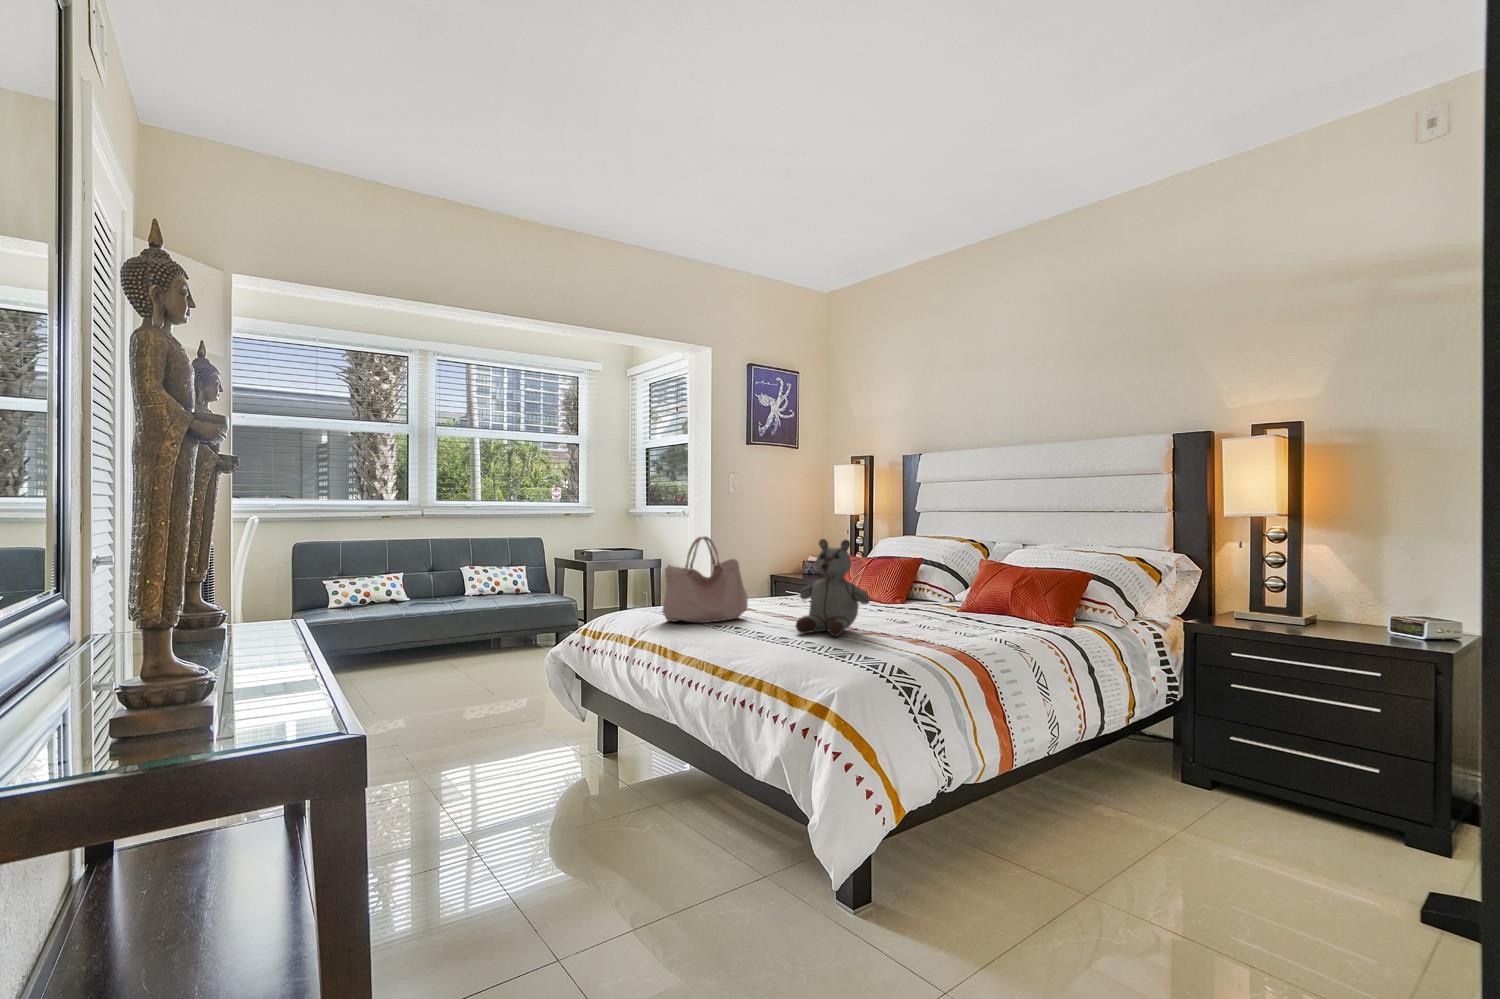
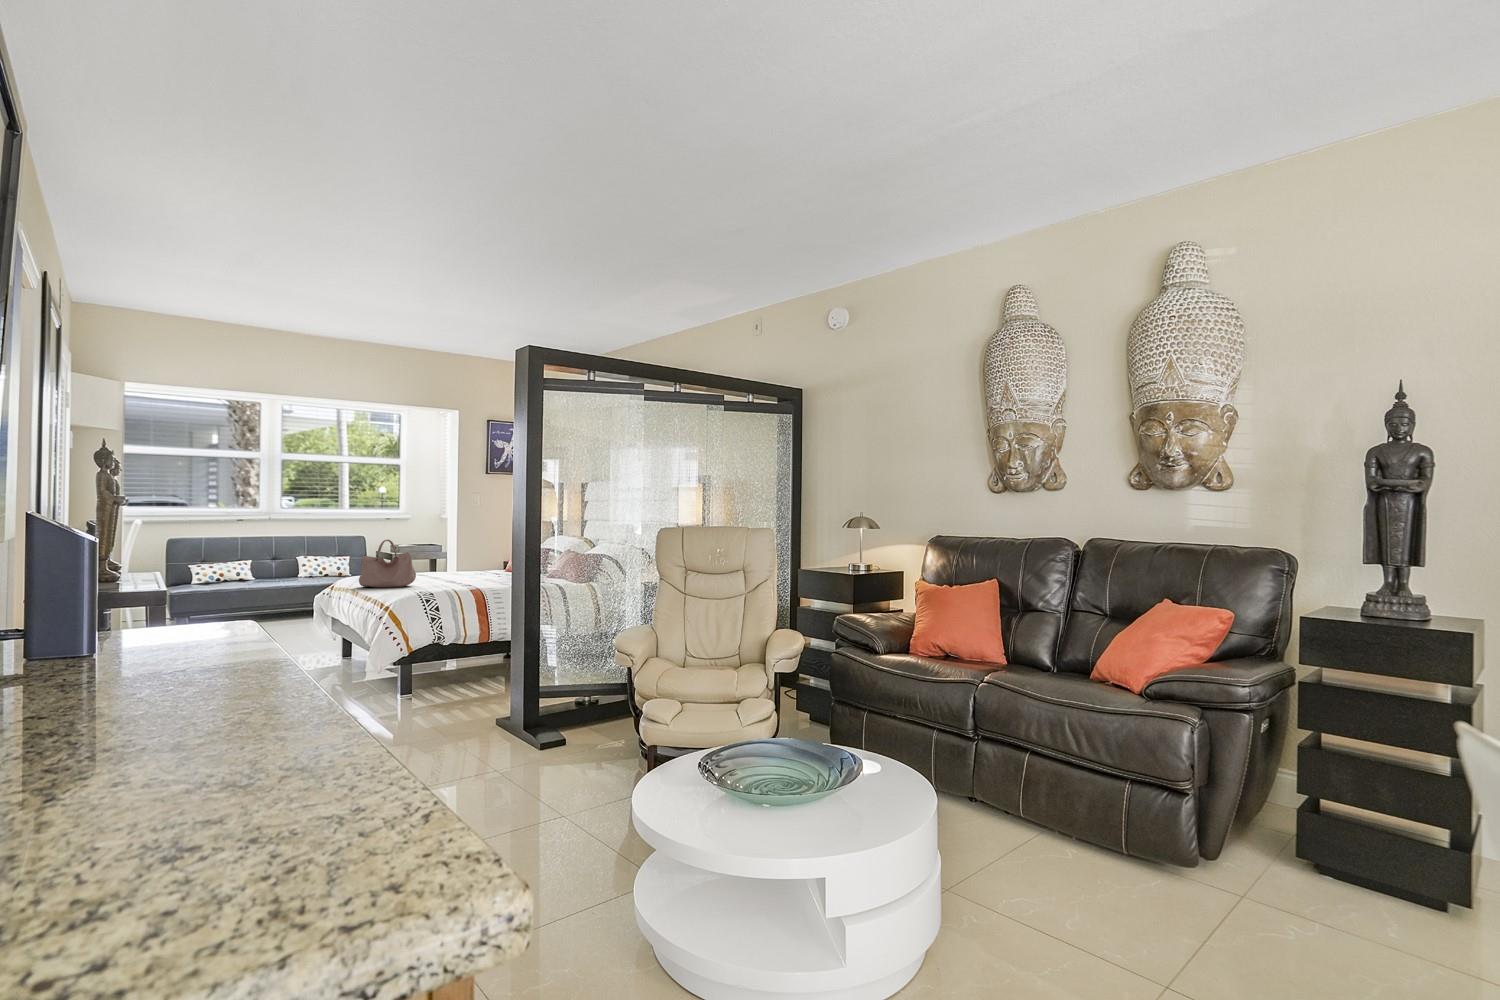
stuffed bear: present [796,539,870,637] -> none [419,542,462,594]

